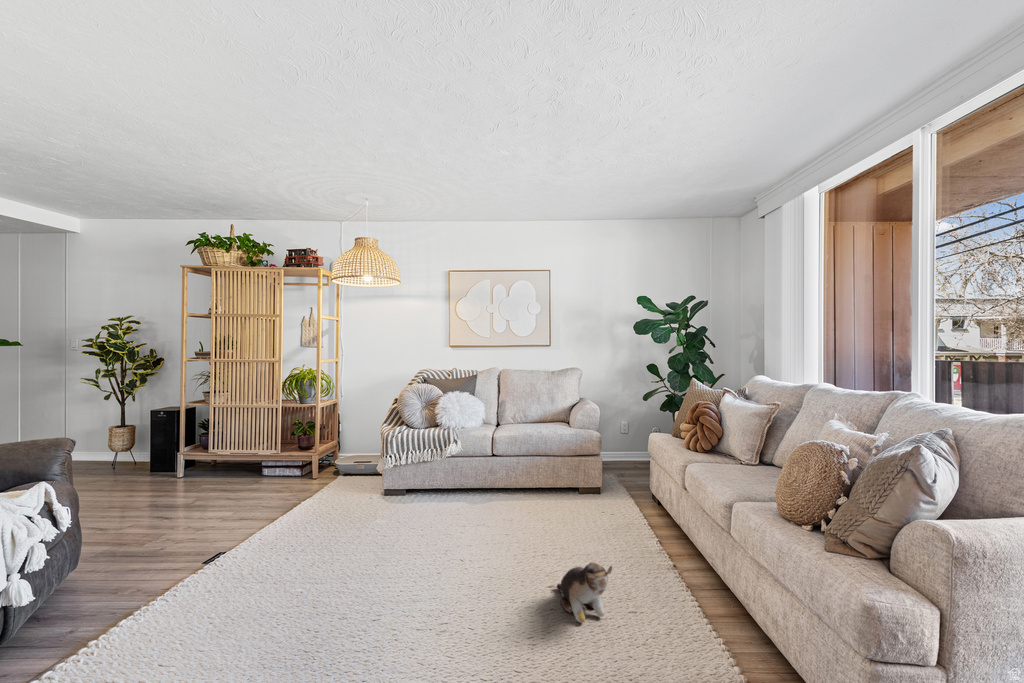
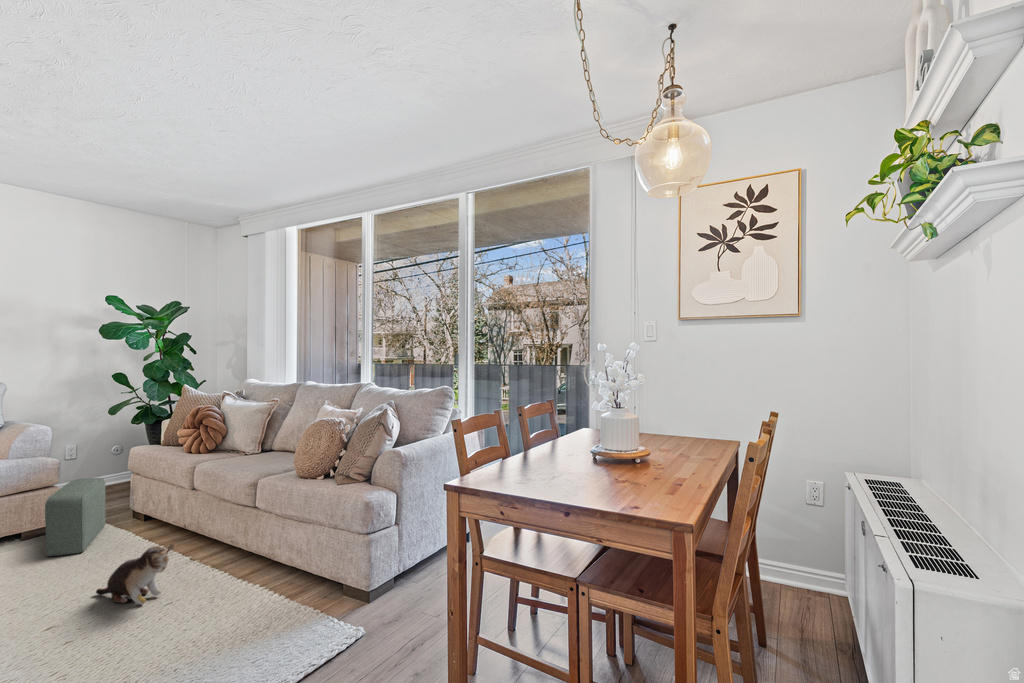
pouf: none [555,458,615,530] -> present [45,478,106,556]

